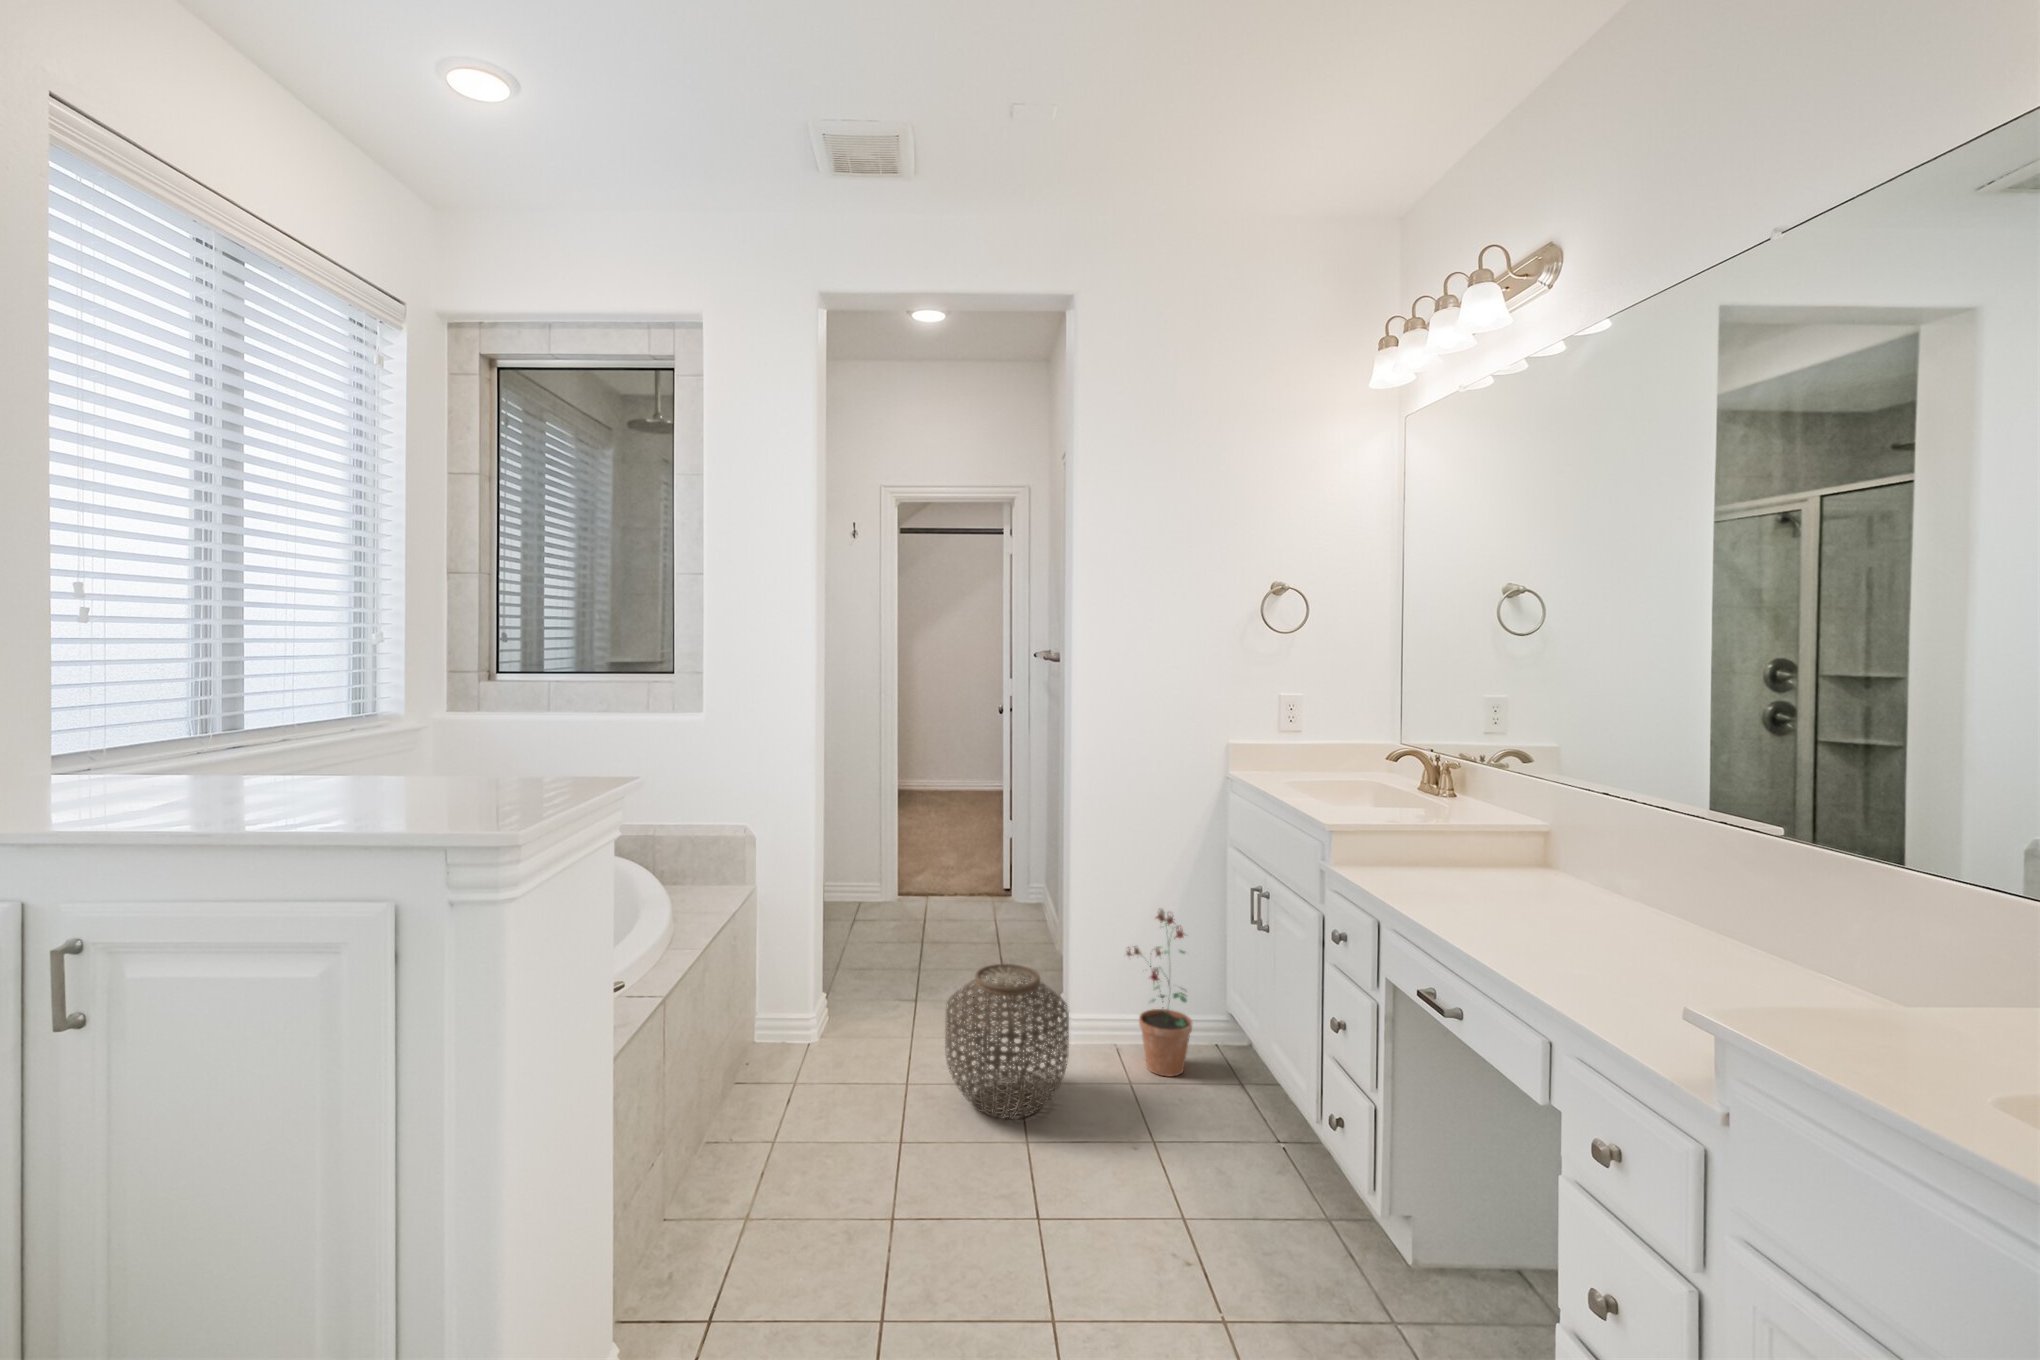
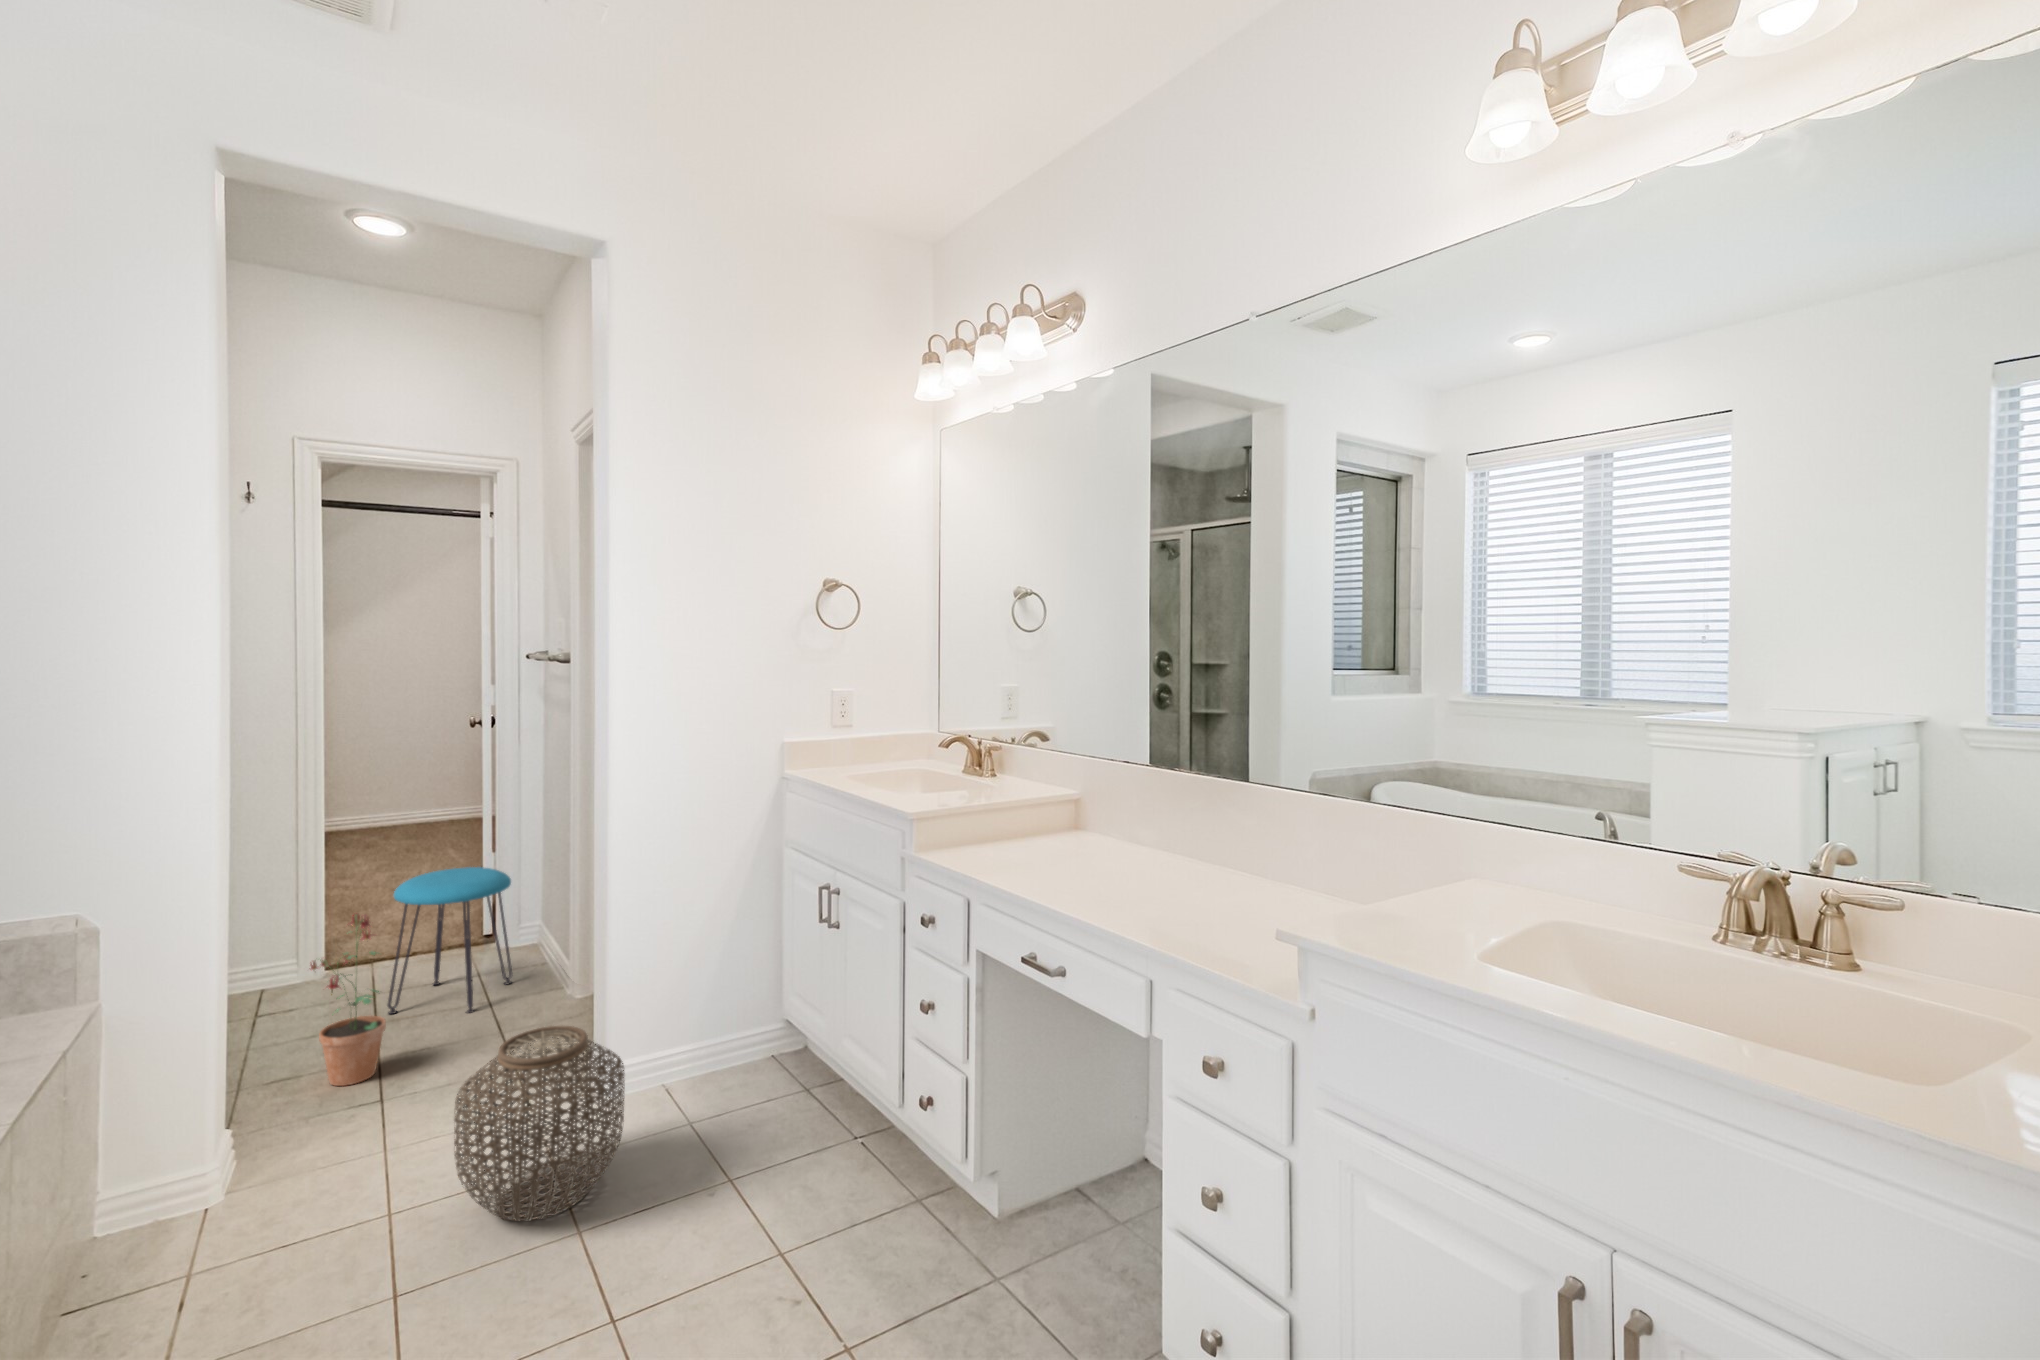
stool: none [930,829,1017,948] -> present [387,867,513,1014]
potted plant: present [1127,910,1192,1076] -> present [310,913,386,1086]

